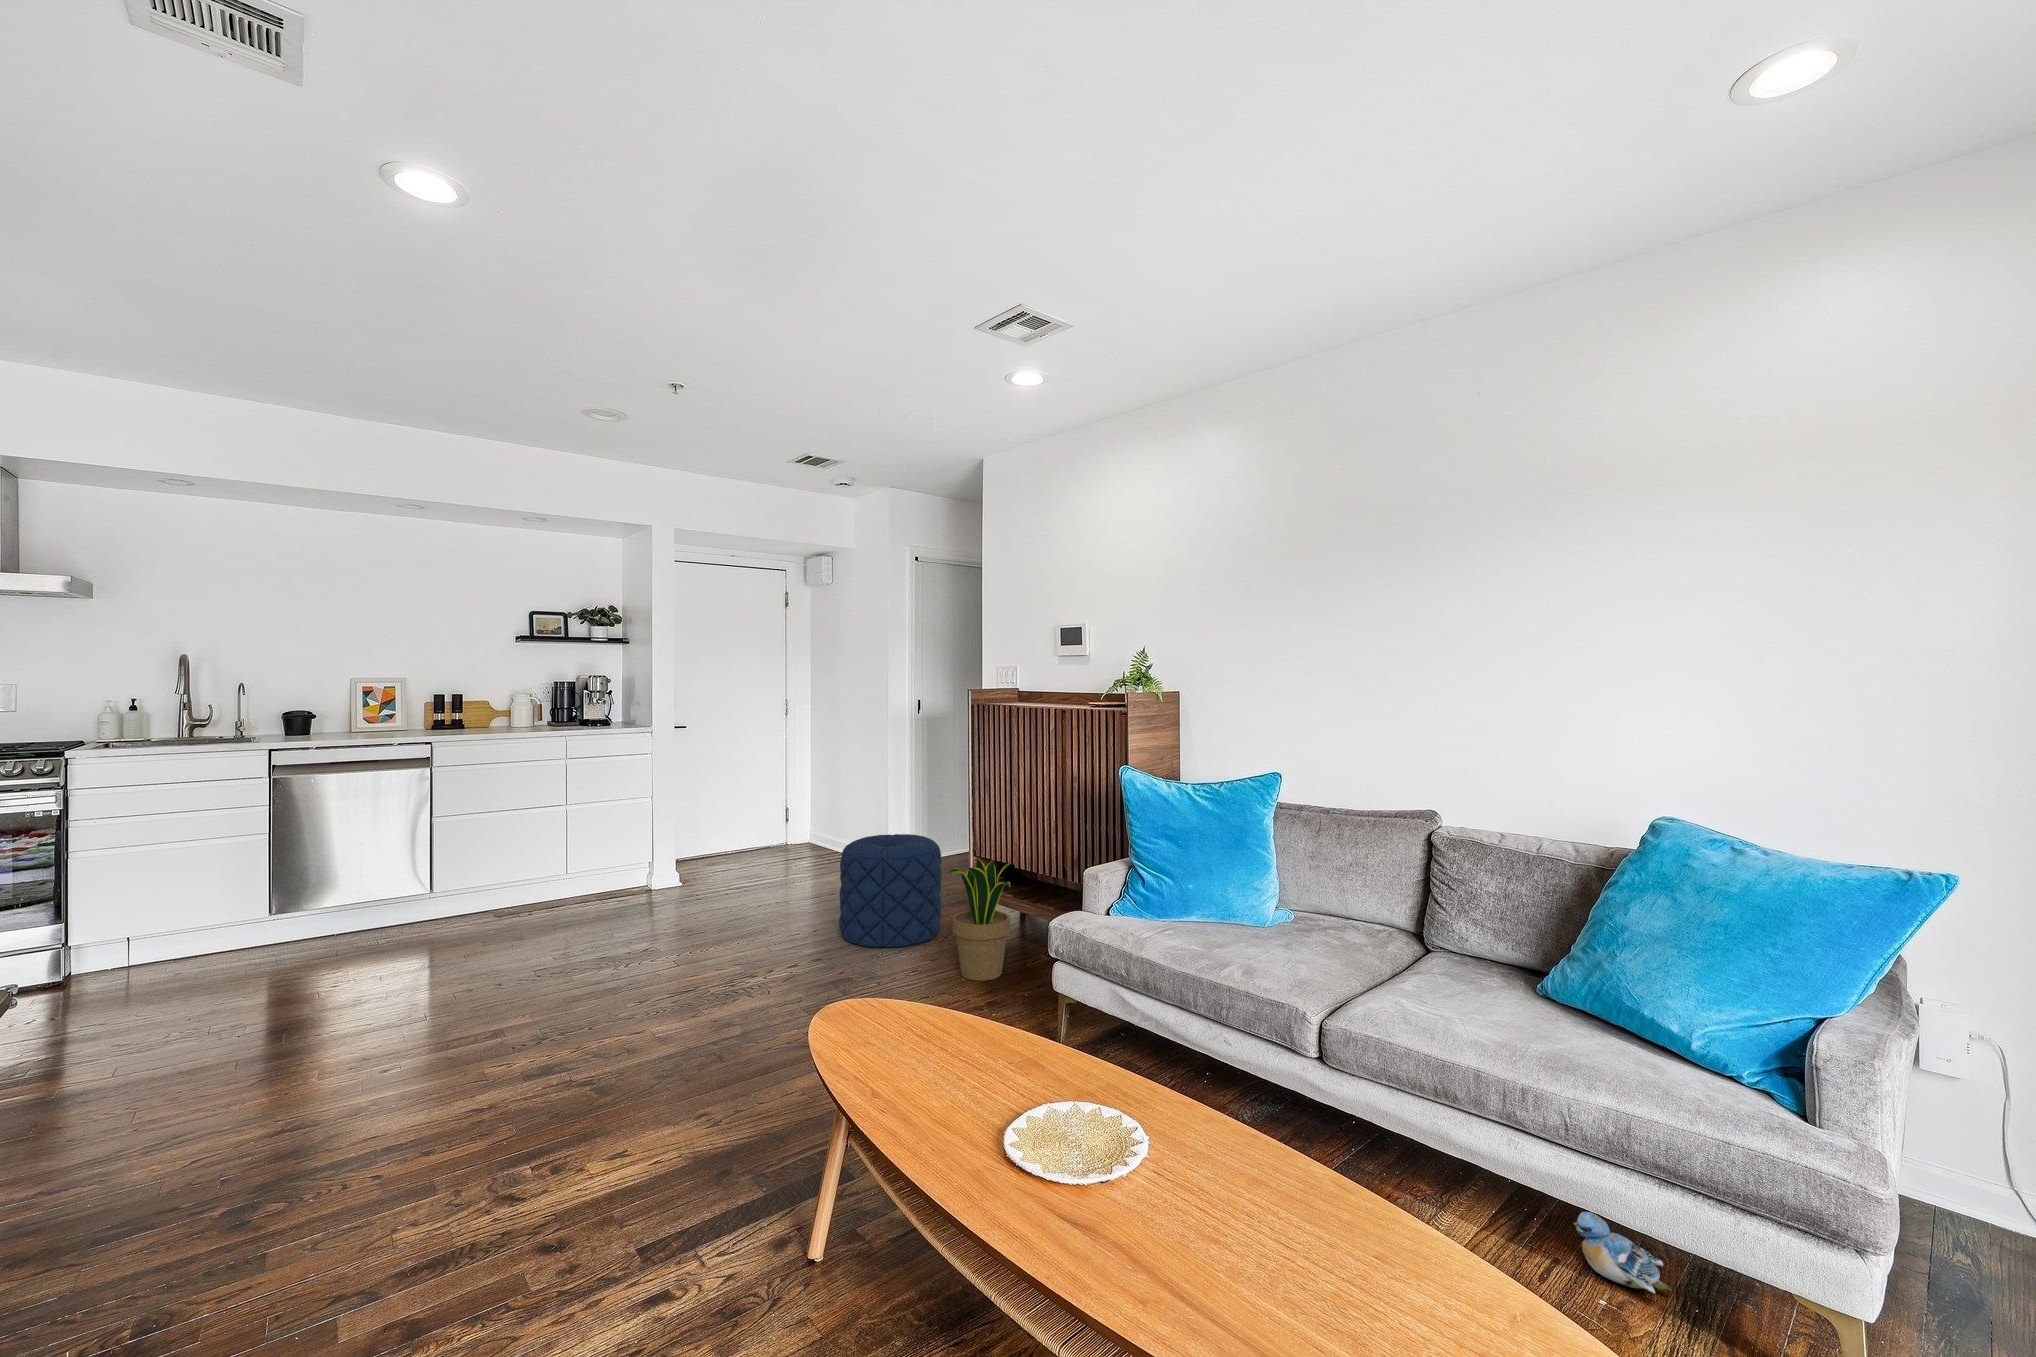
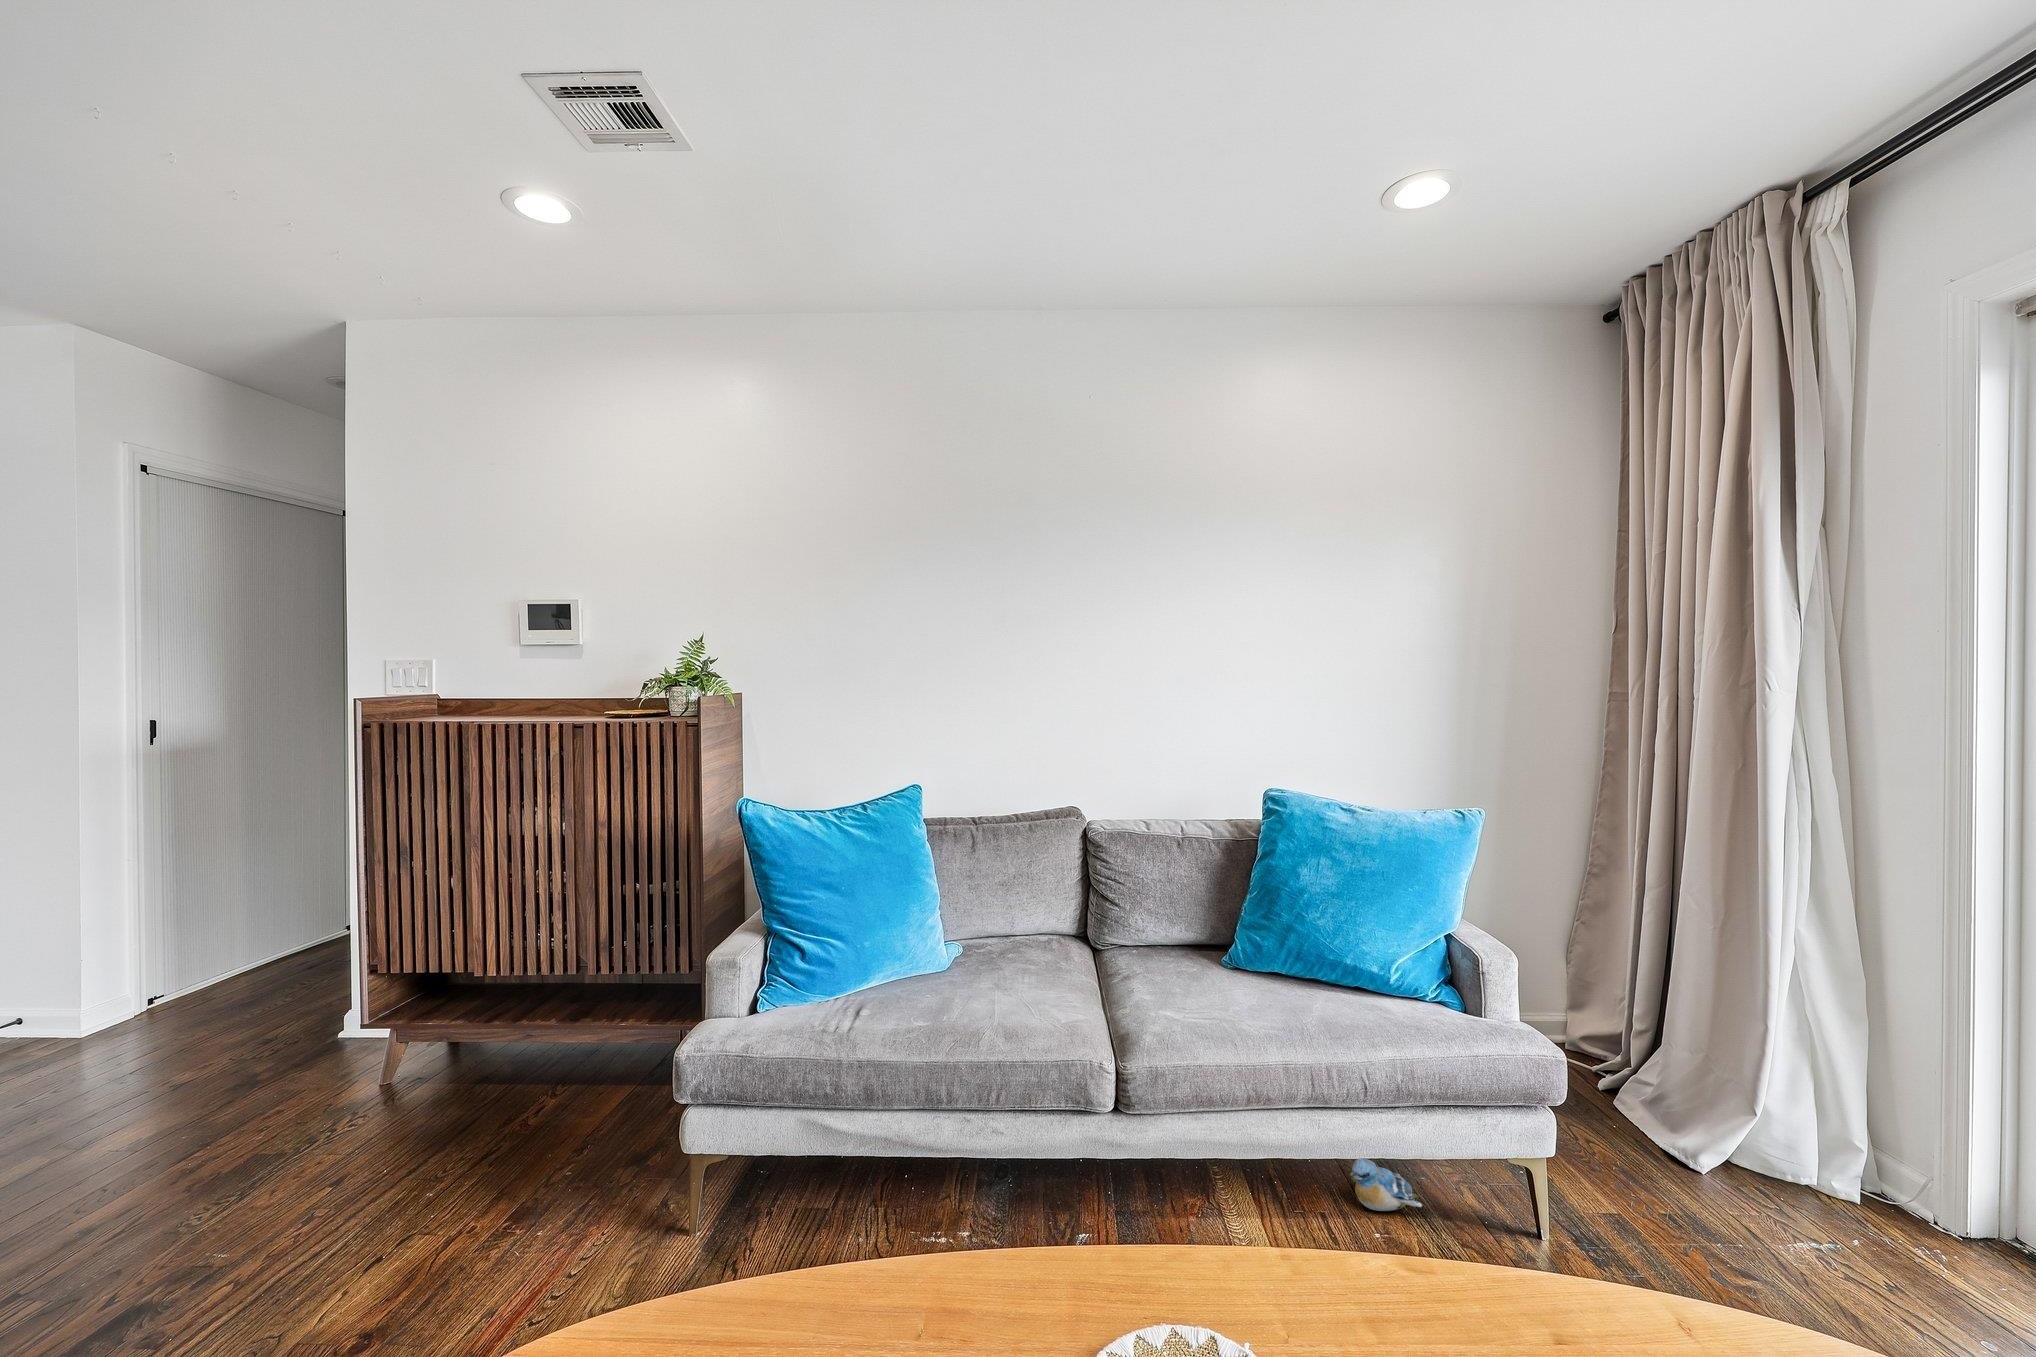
pouf: present [839,834,942,947] -> none [71,957,331,1205]
potted plant: present [948,858,1012,981] -> none [418,966,540,1178]

